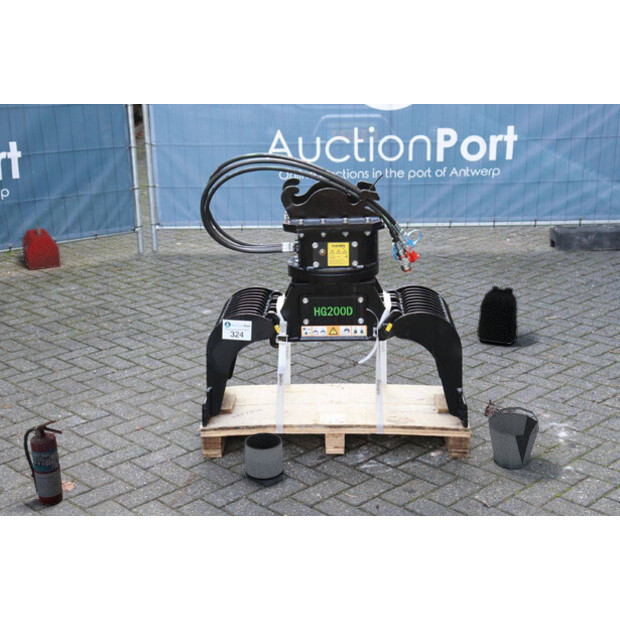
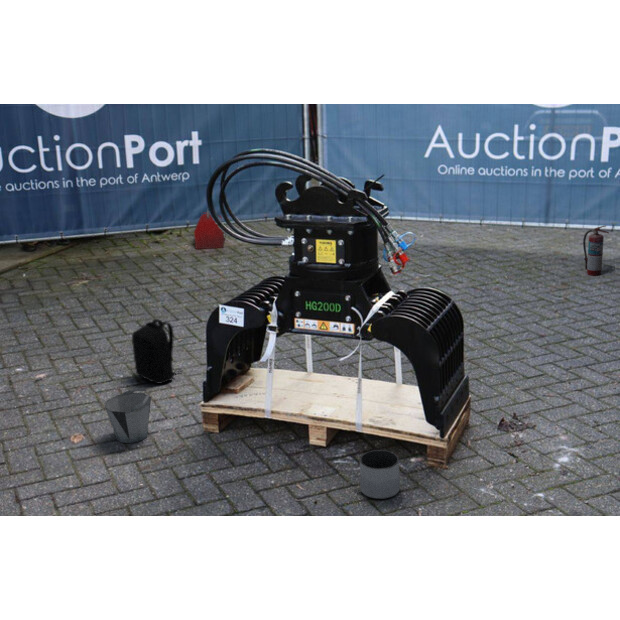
backpack: present [477,286,518,344] -> present [132,319,181,383]
bucket: present [488,407,539,469] -> present [105,388,151,443]
fire extinguisher: present [24,421,63,506] -> present [583,226,609,276]
planter: present [245,432,283,479] -> present [360,450,400,499]

